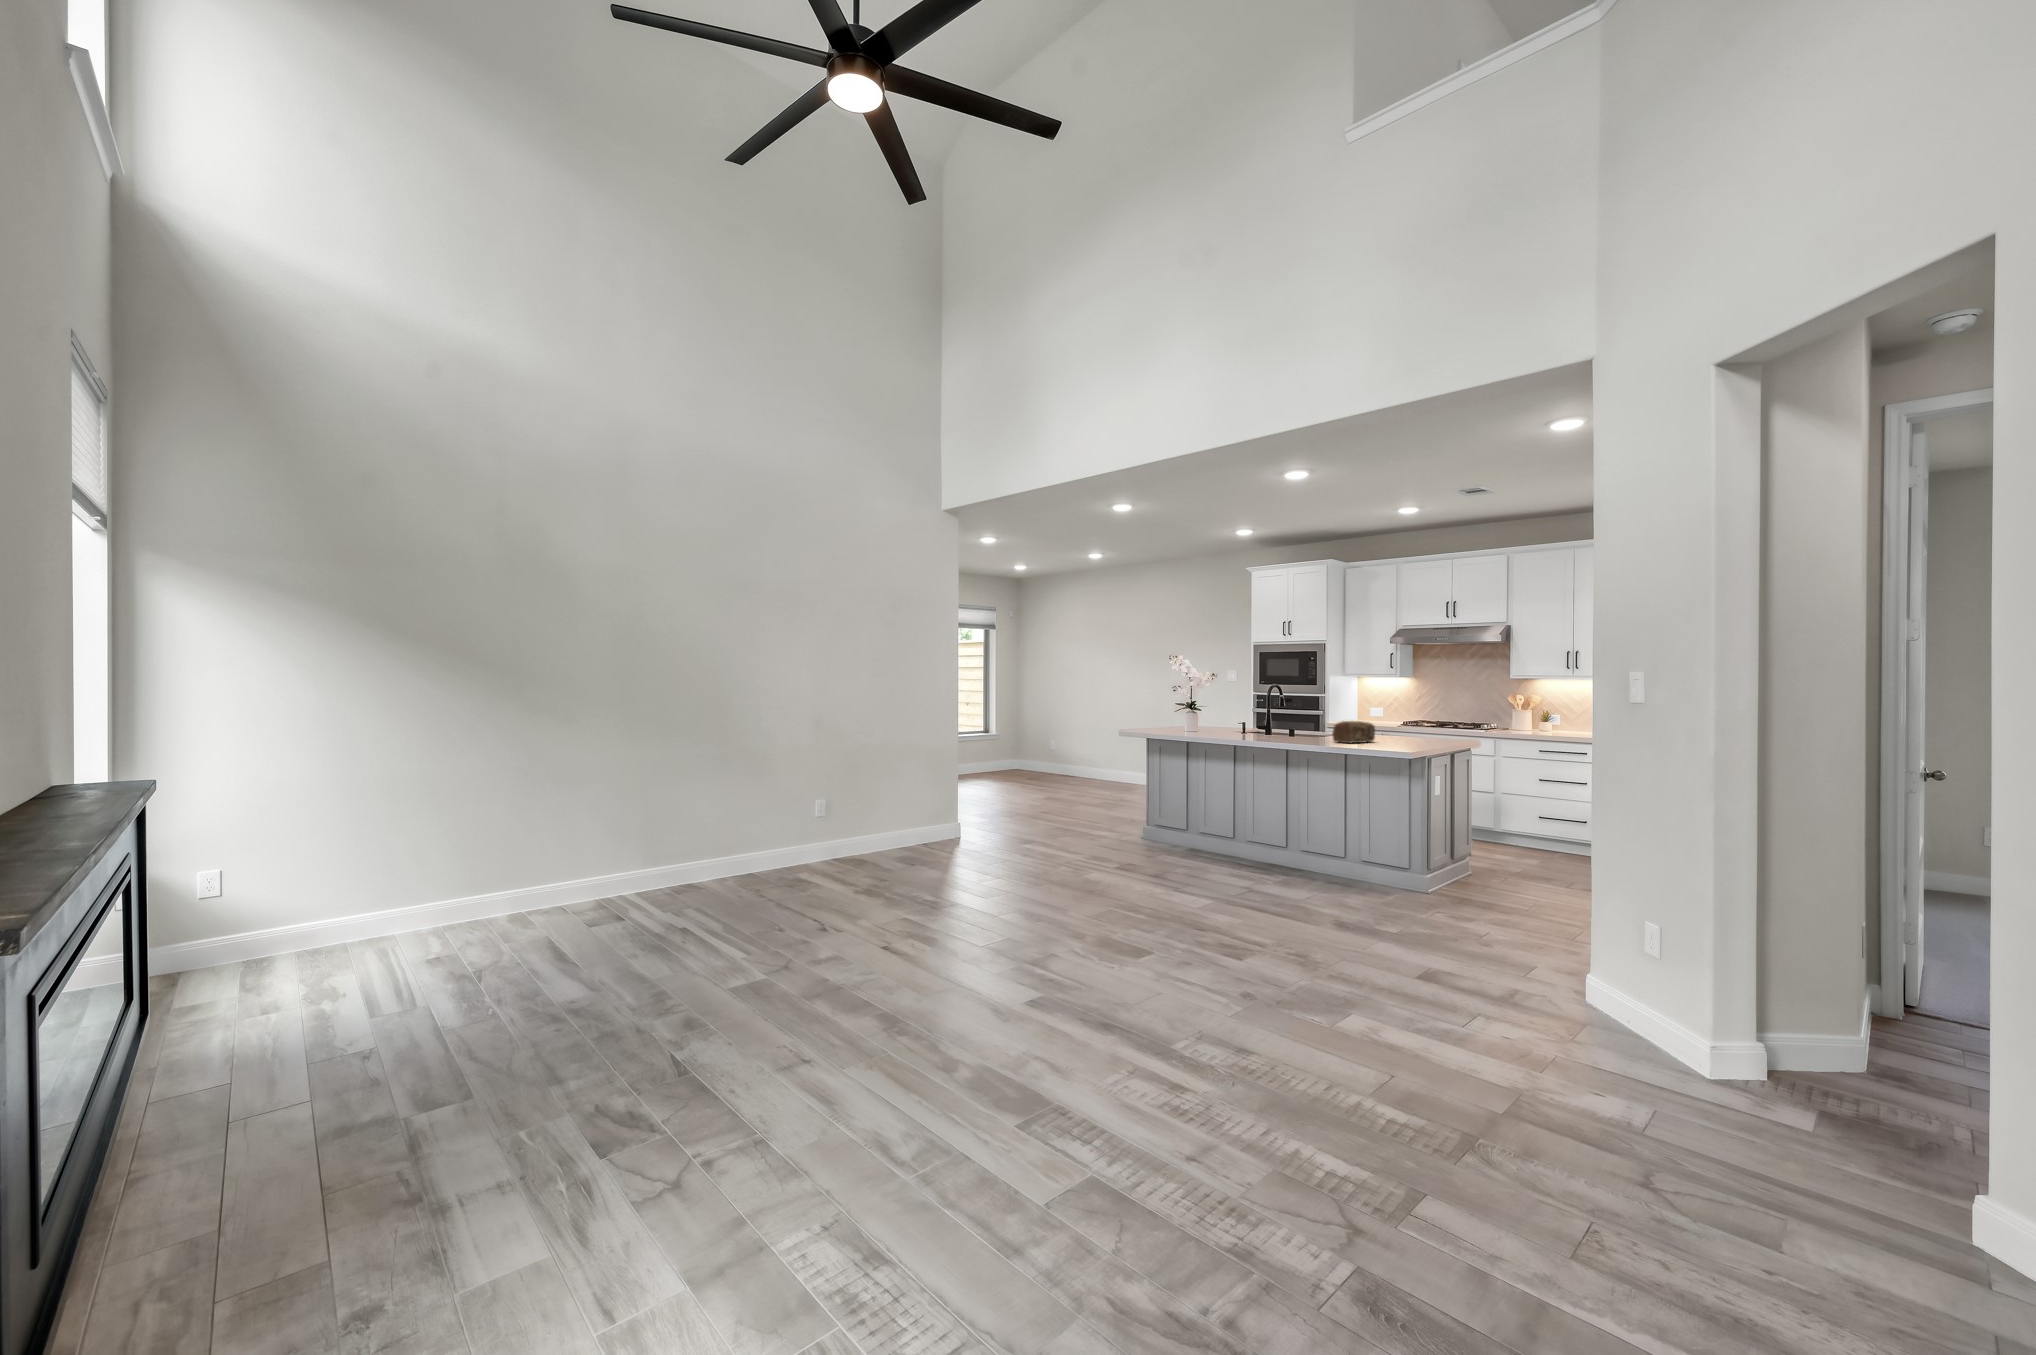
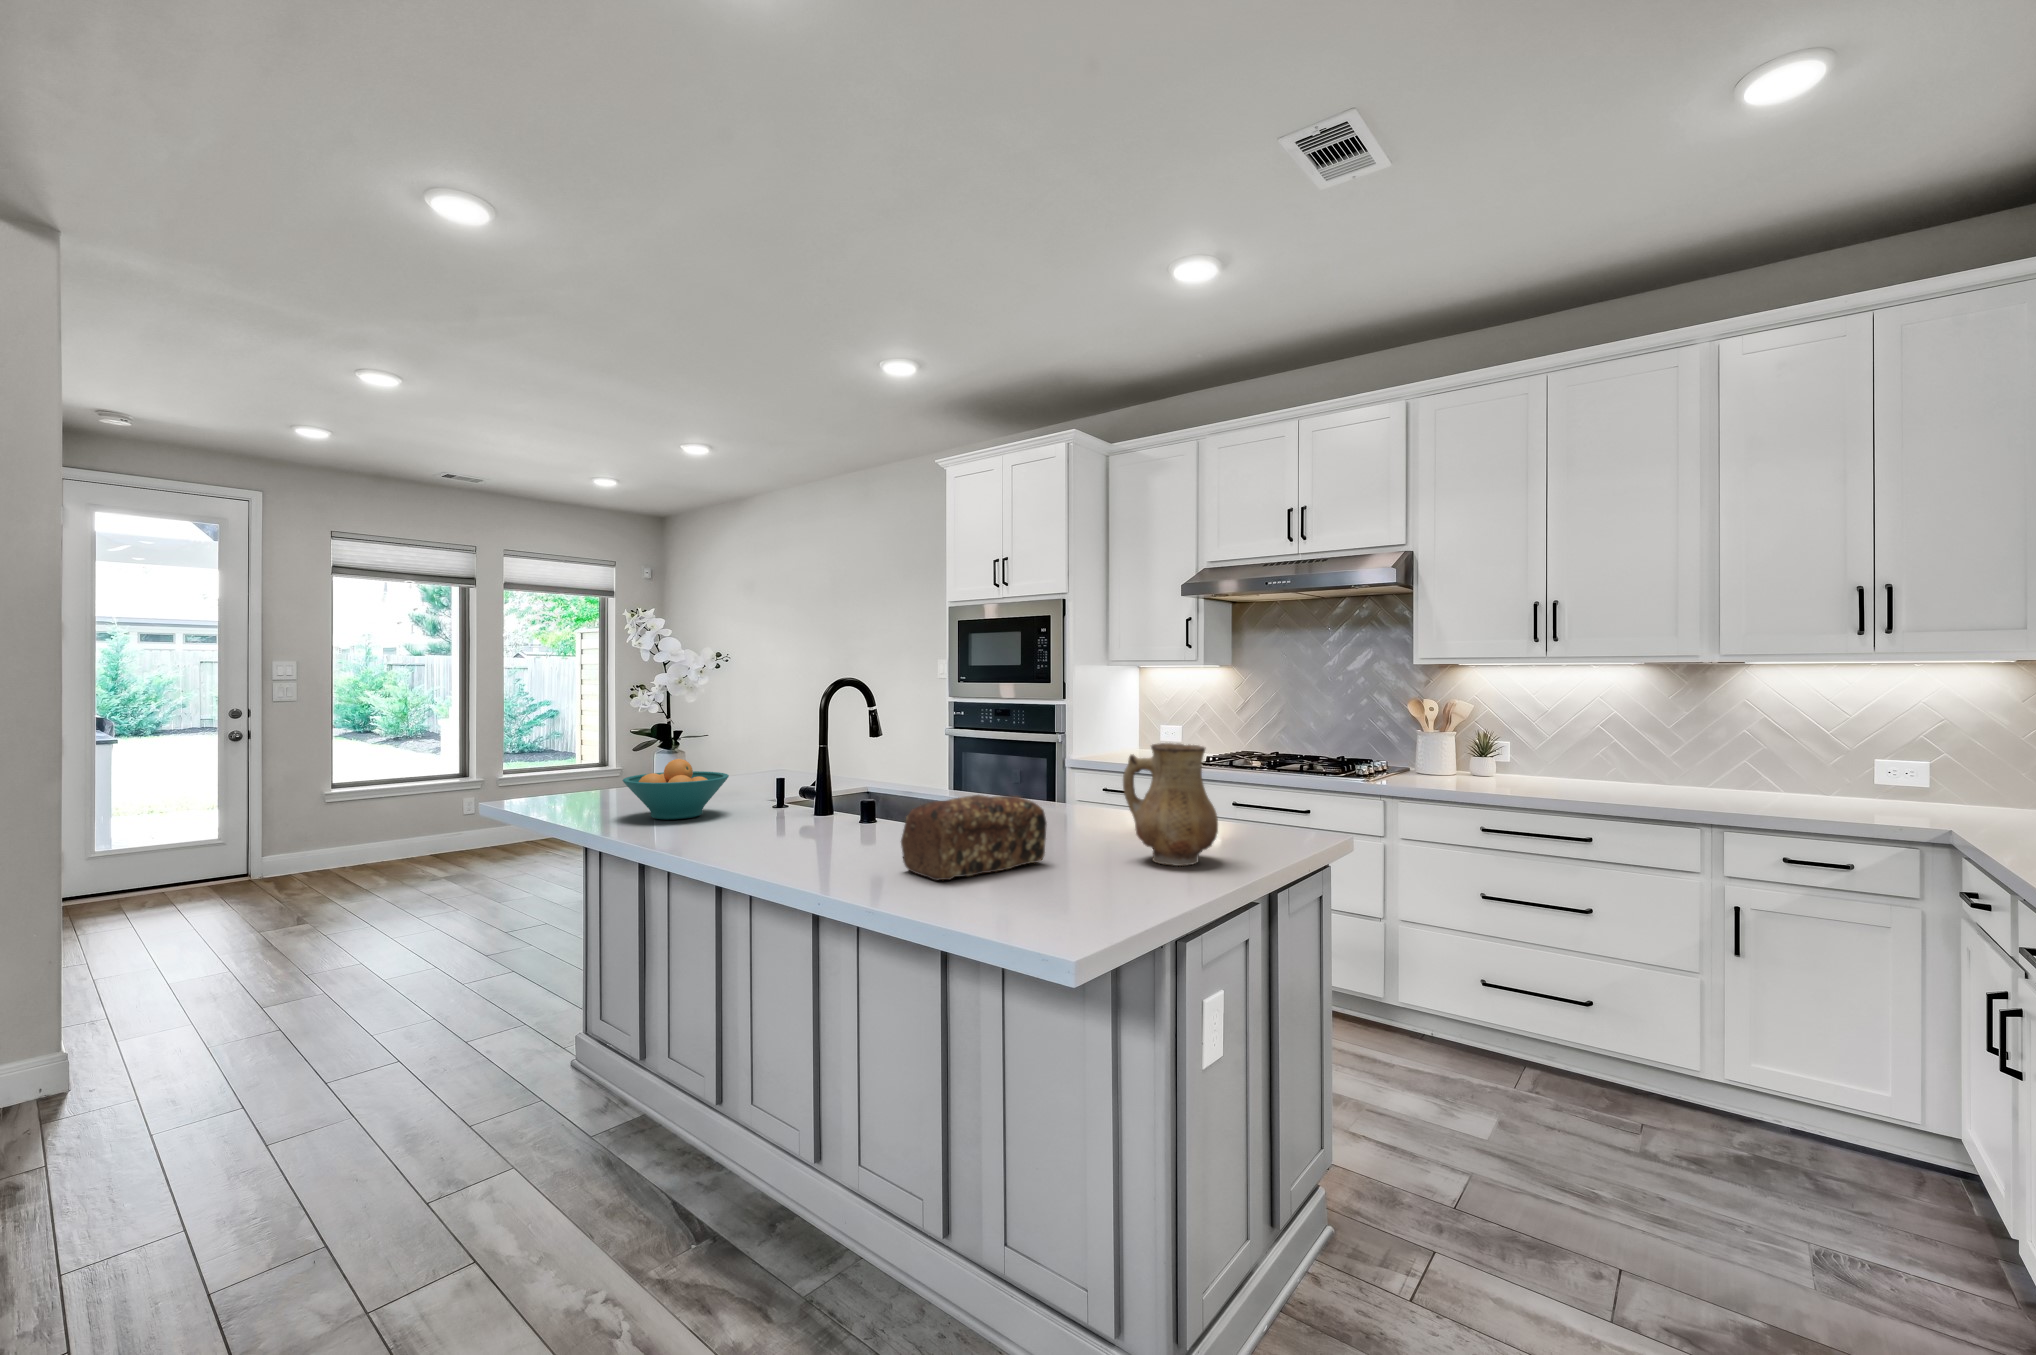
ceramic pitcher: none [1399,706,1431,743] -> present [1123,743,1218,866]
fruit bowl: none [1196,713,1233,735] -> present [623,759,729,819]

